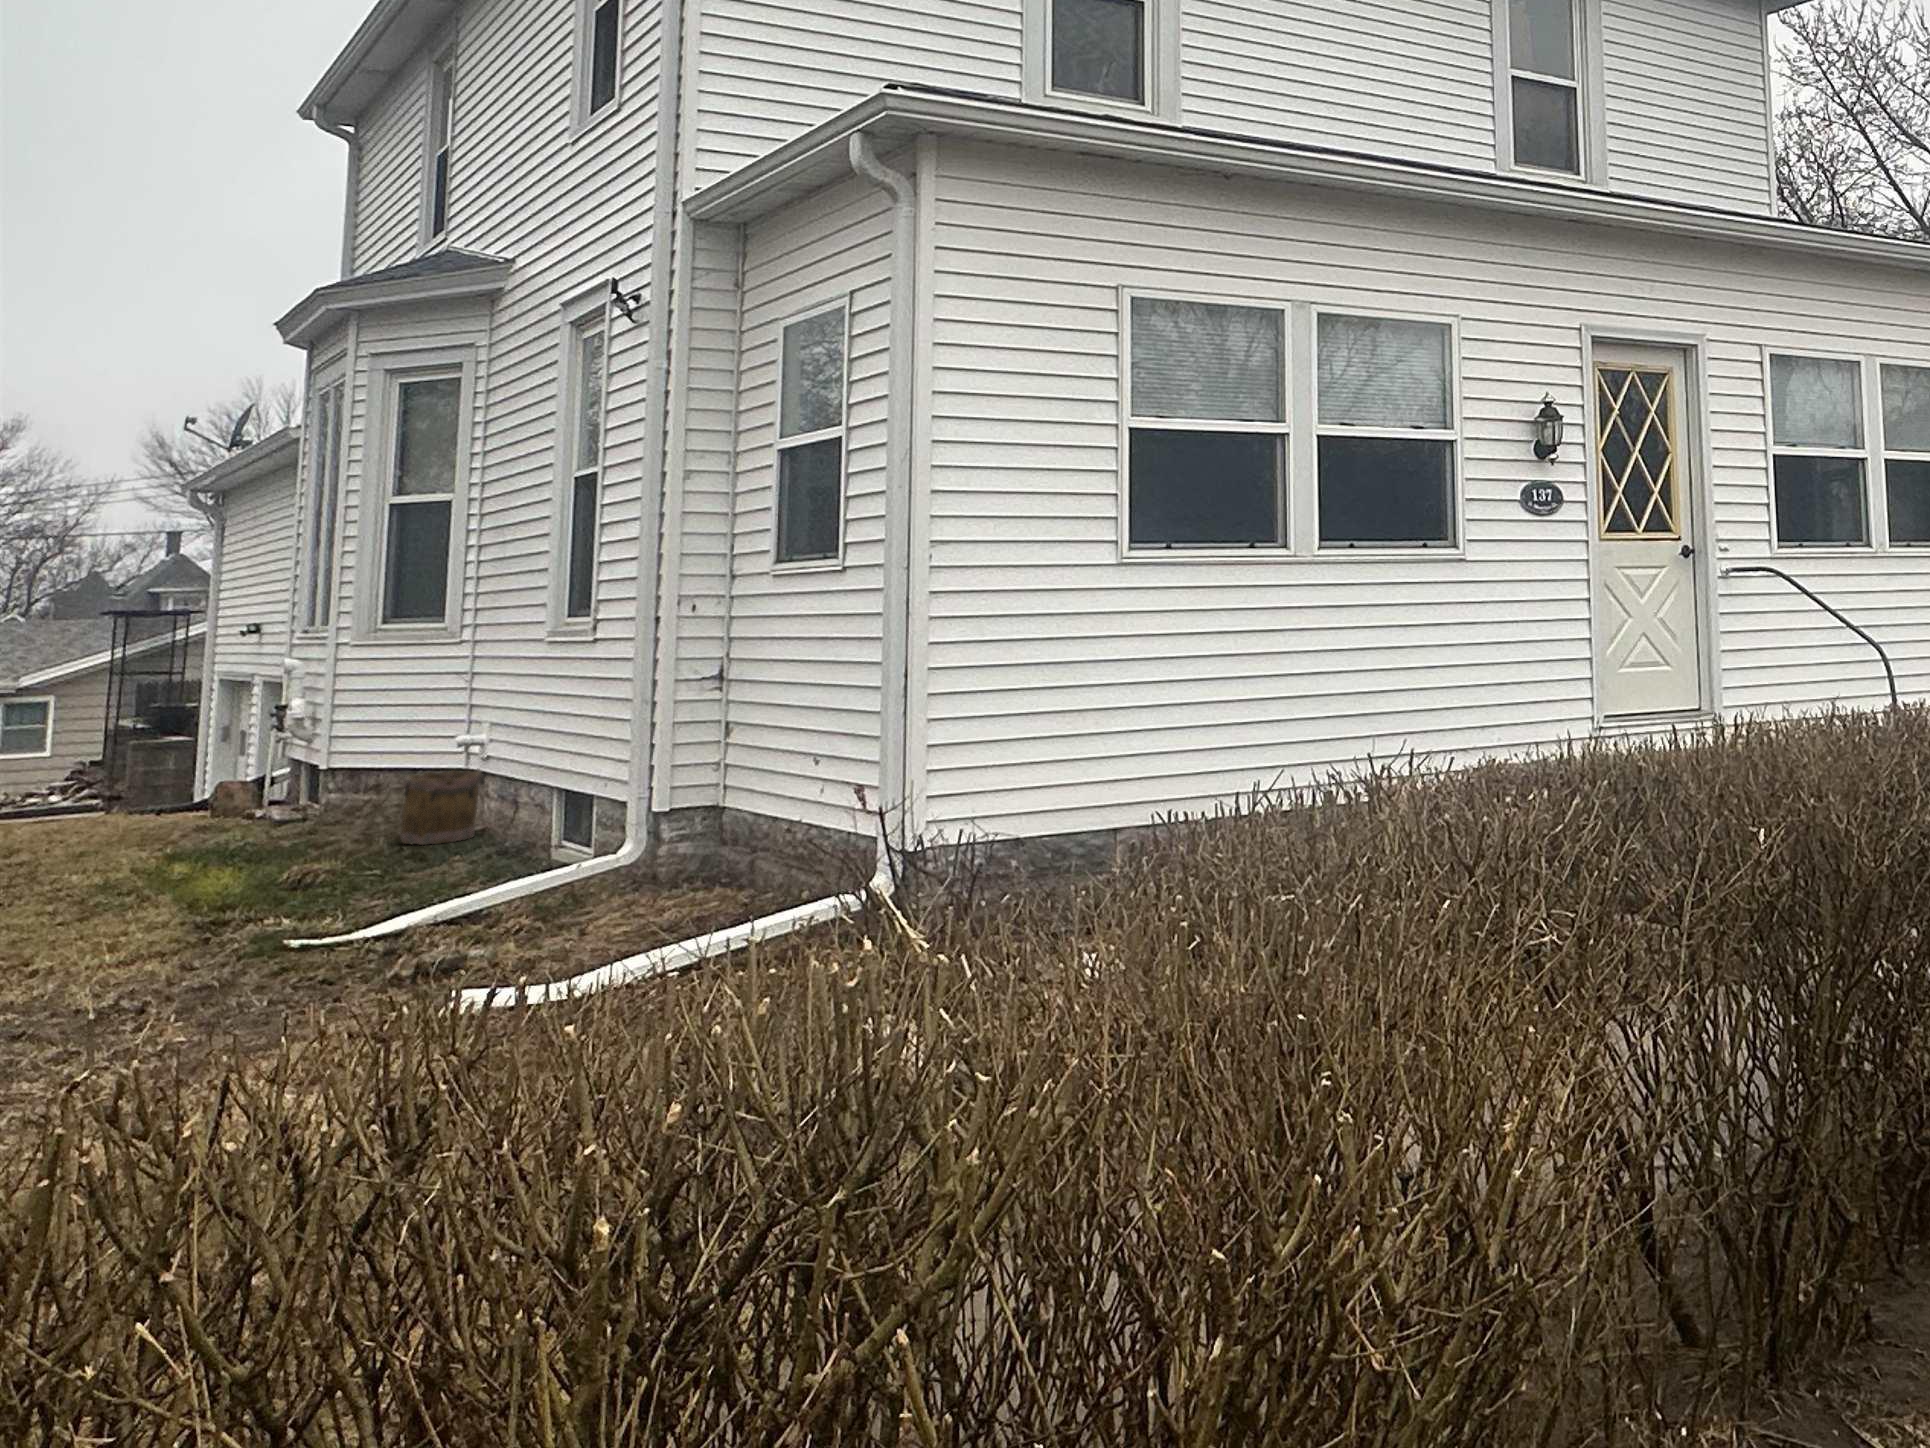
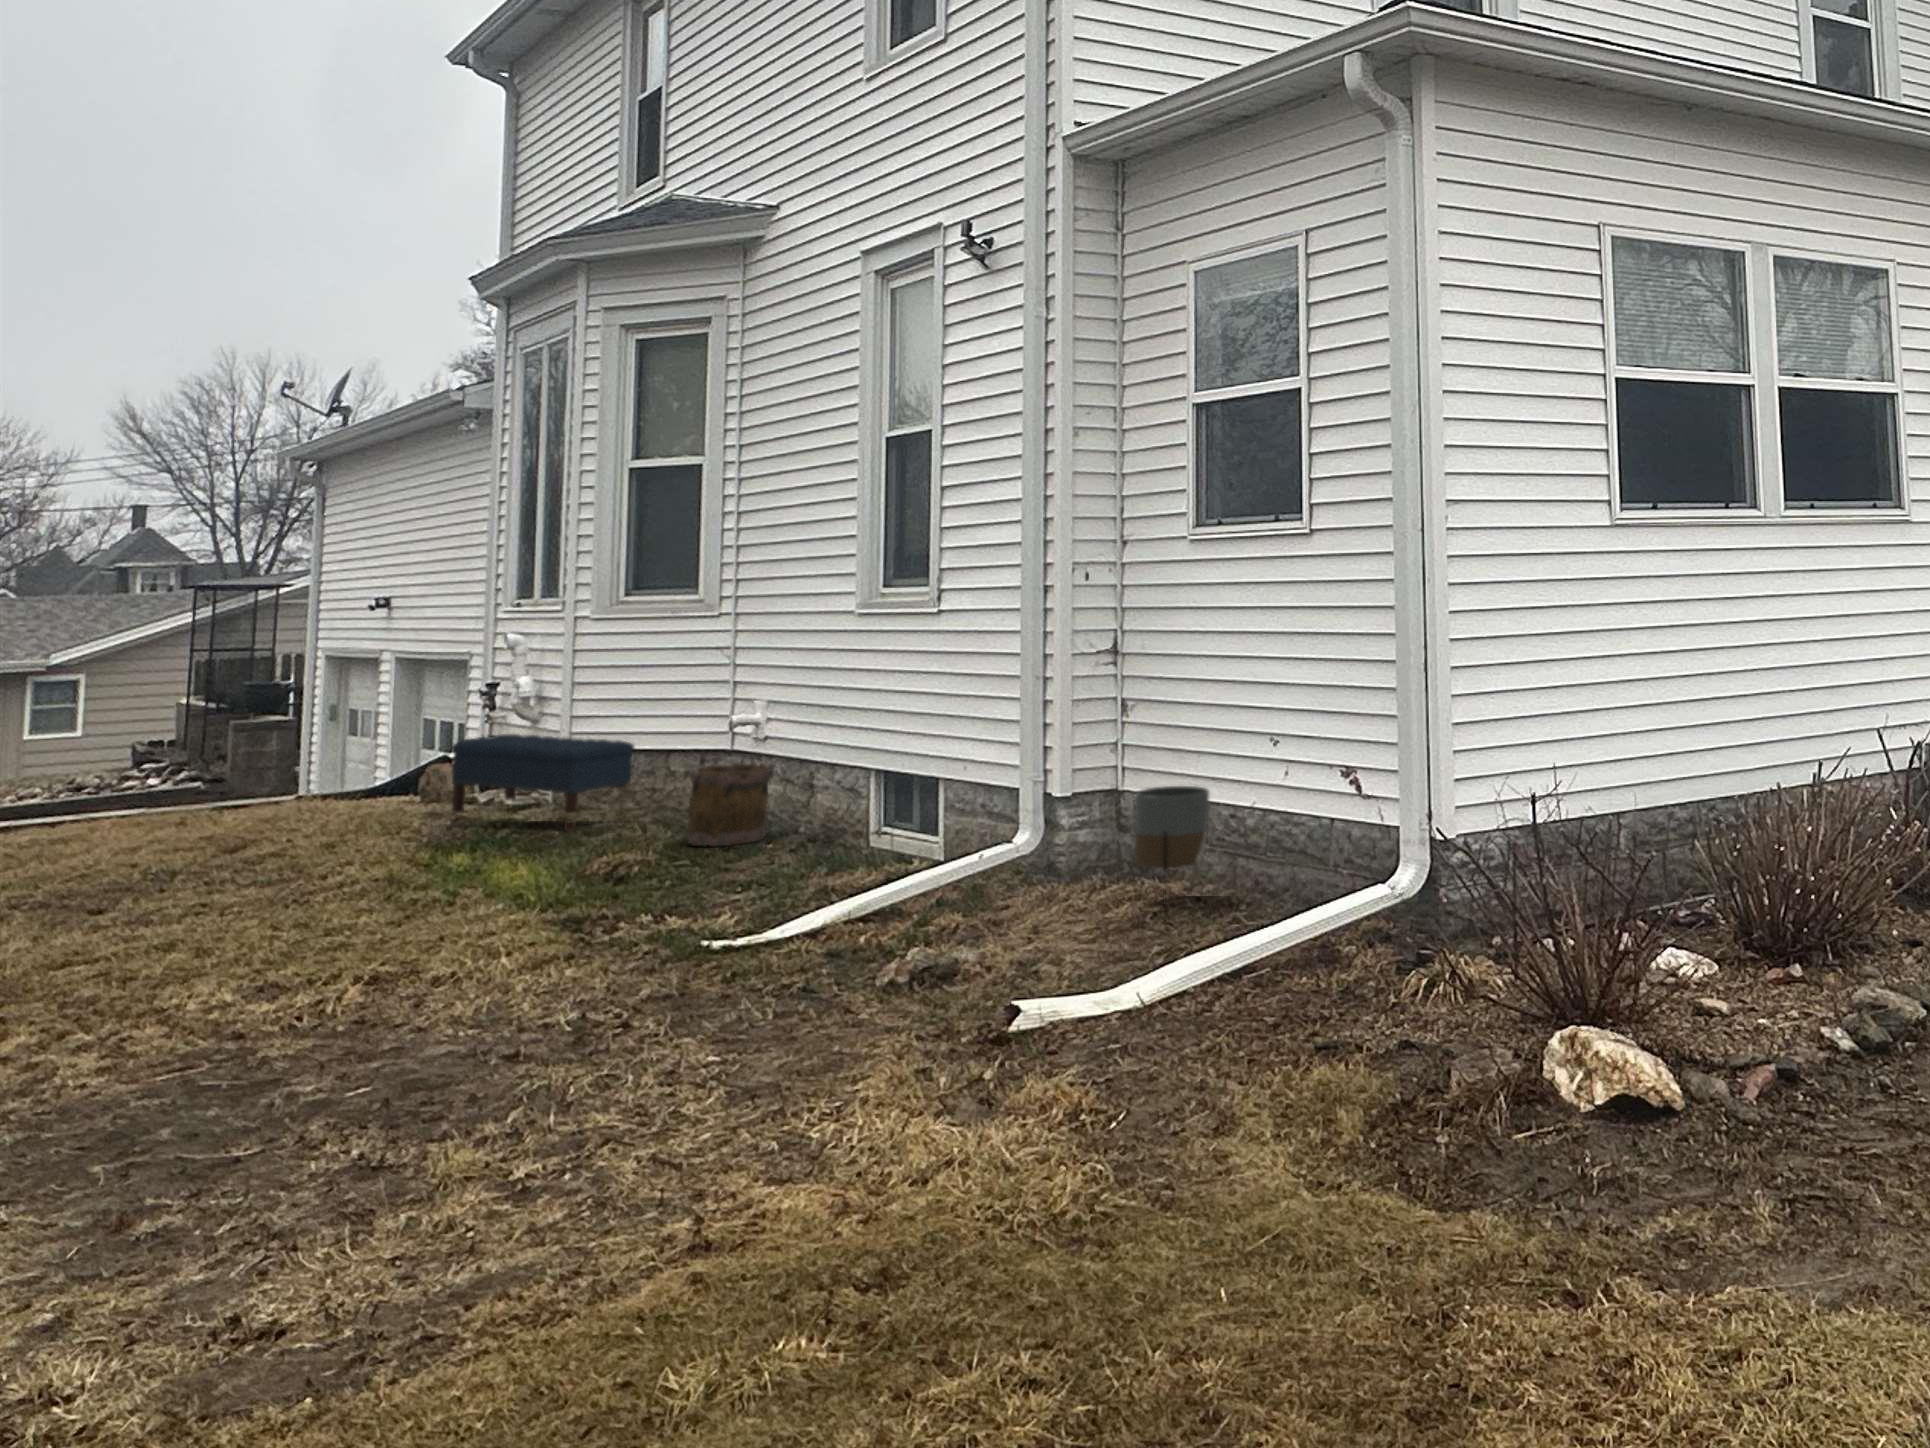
bench: none [229,742,389,833] -> present [451,734,634,832]
planter: none [693,796,767,902] -> present [1134,786,1209,892]

